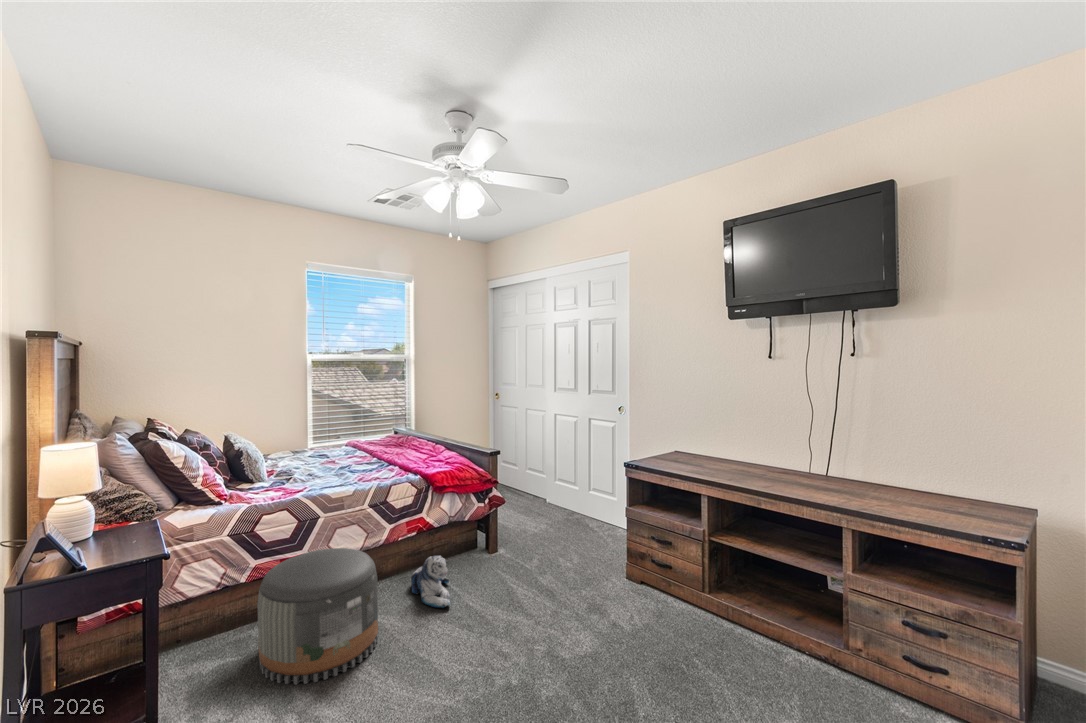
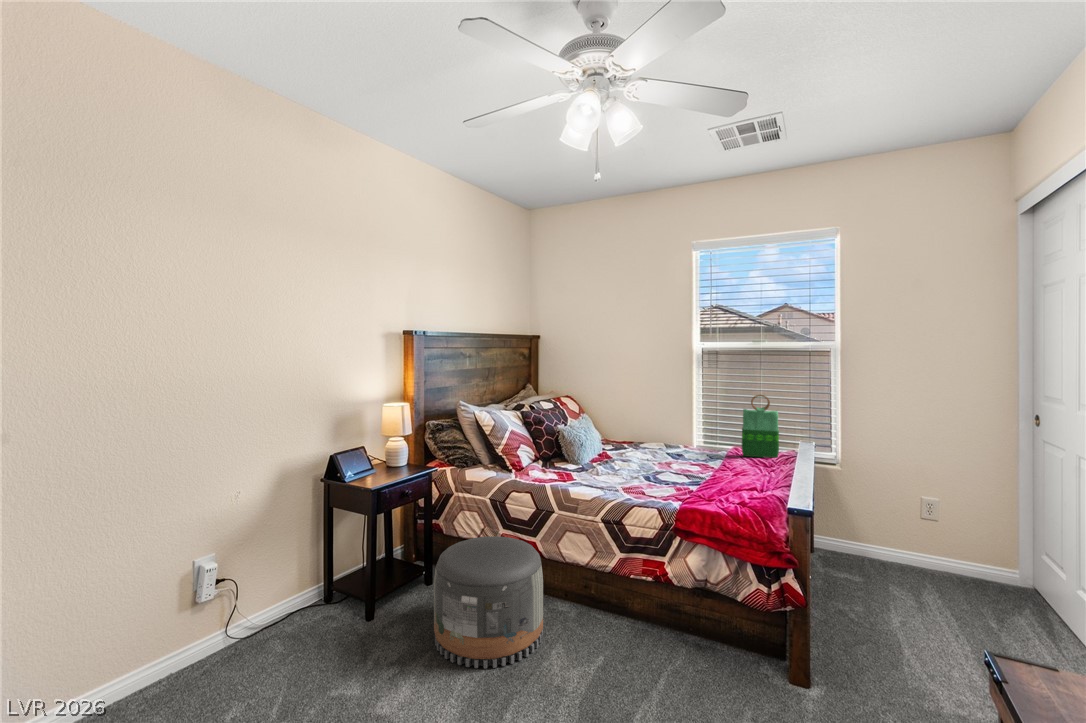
tote bag: none [371,390,398,439] -> present [742,395,779,458]
plush toy: present [411,555,450,608] -> none [598,613,662,688]

